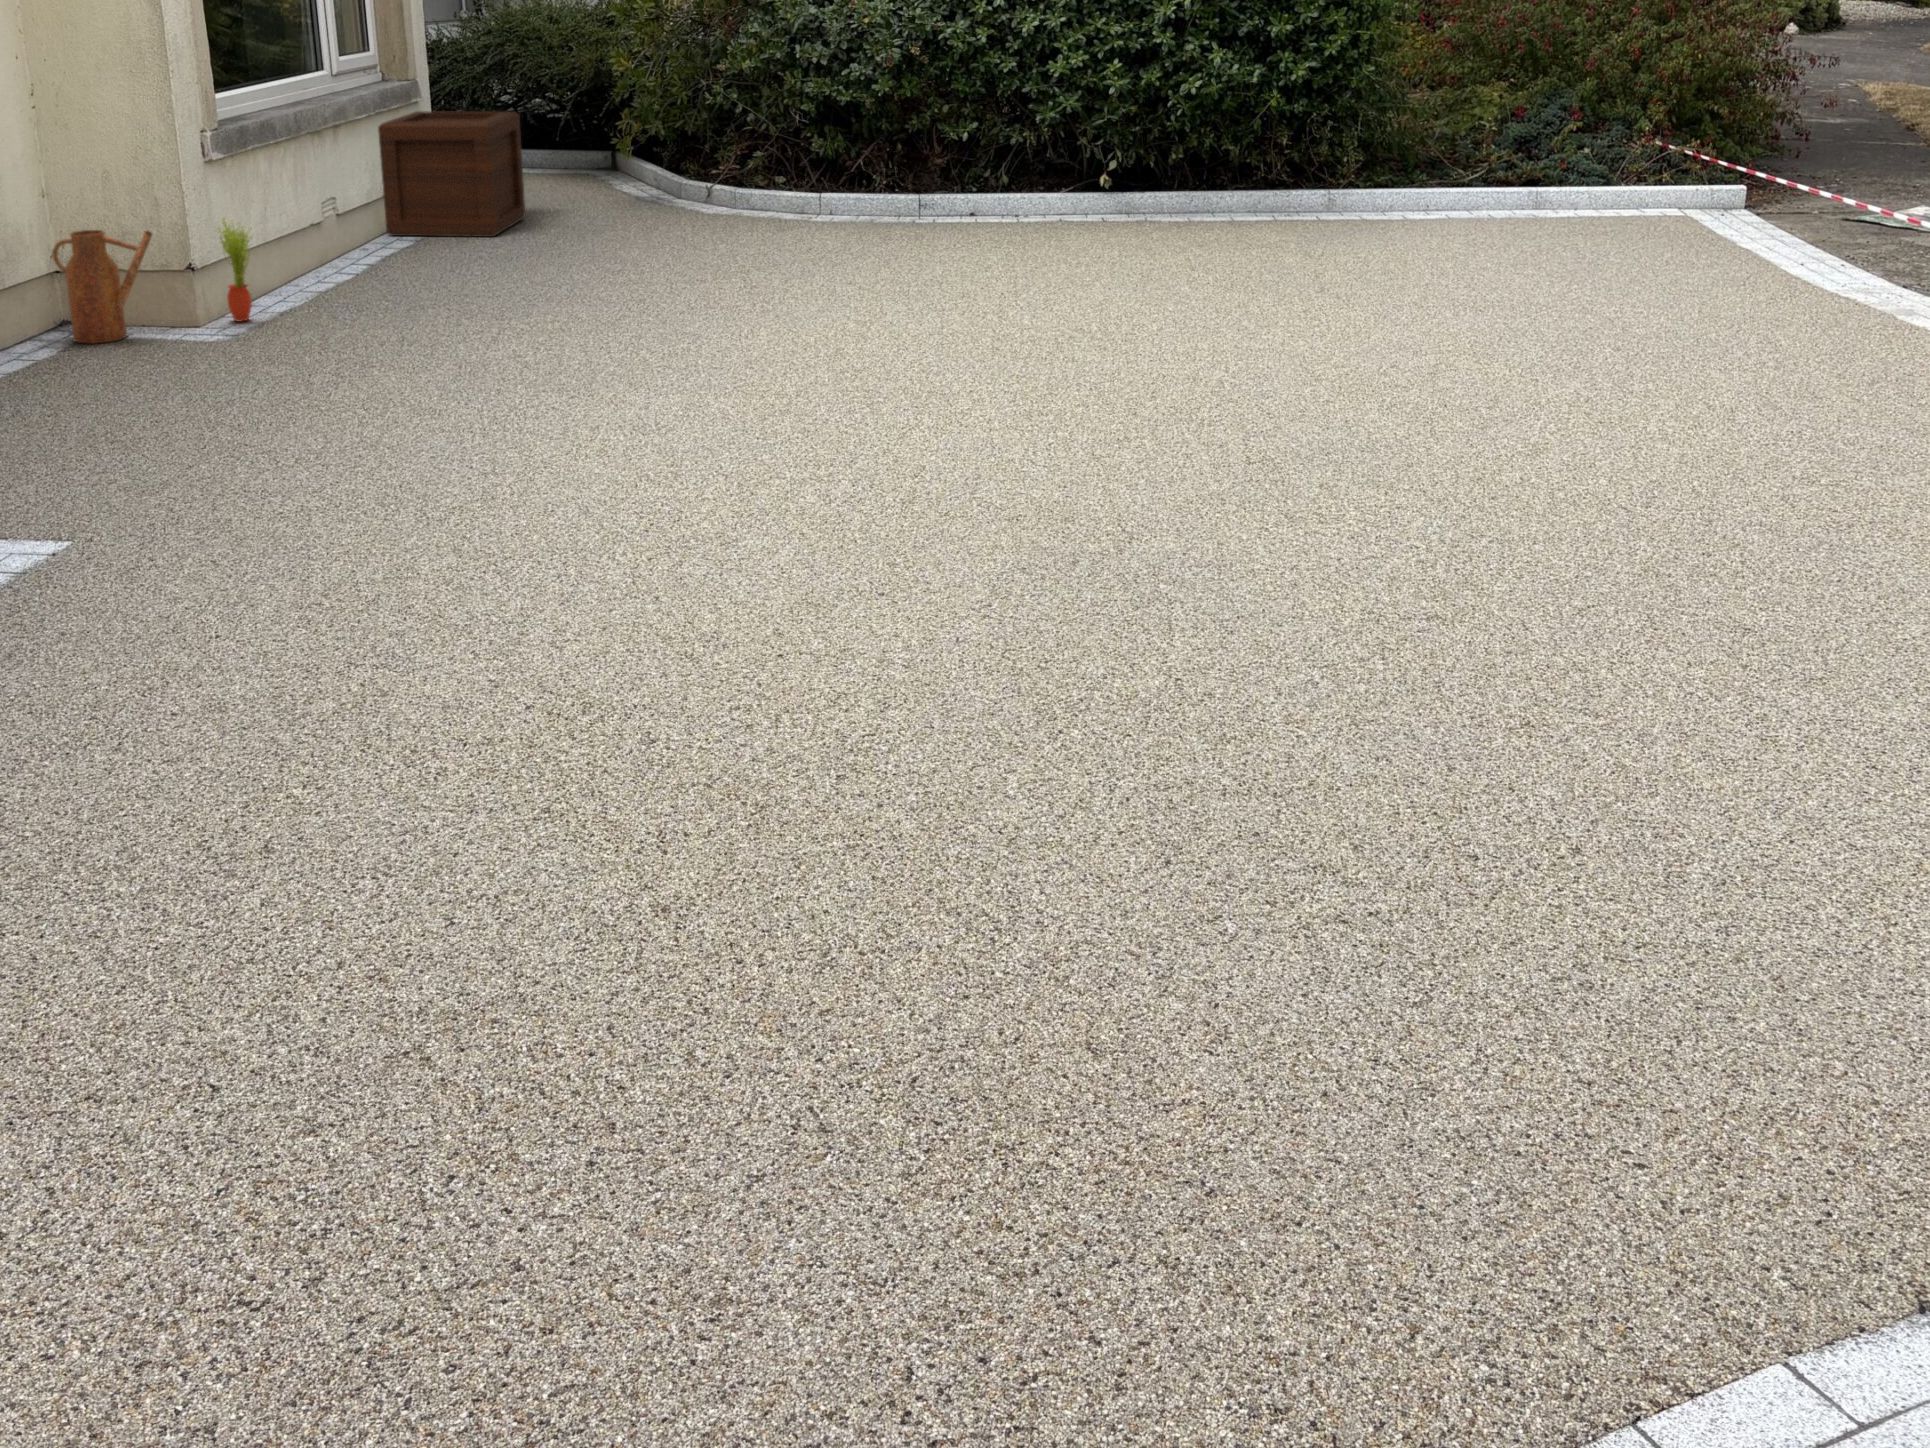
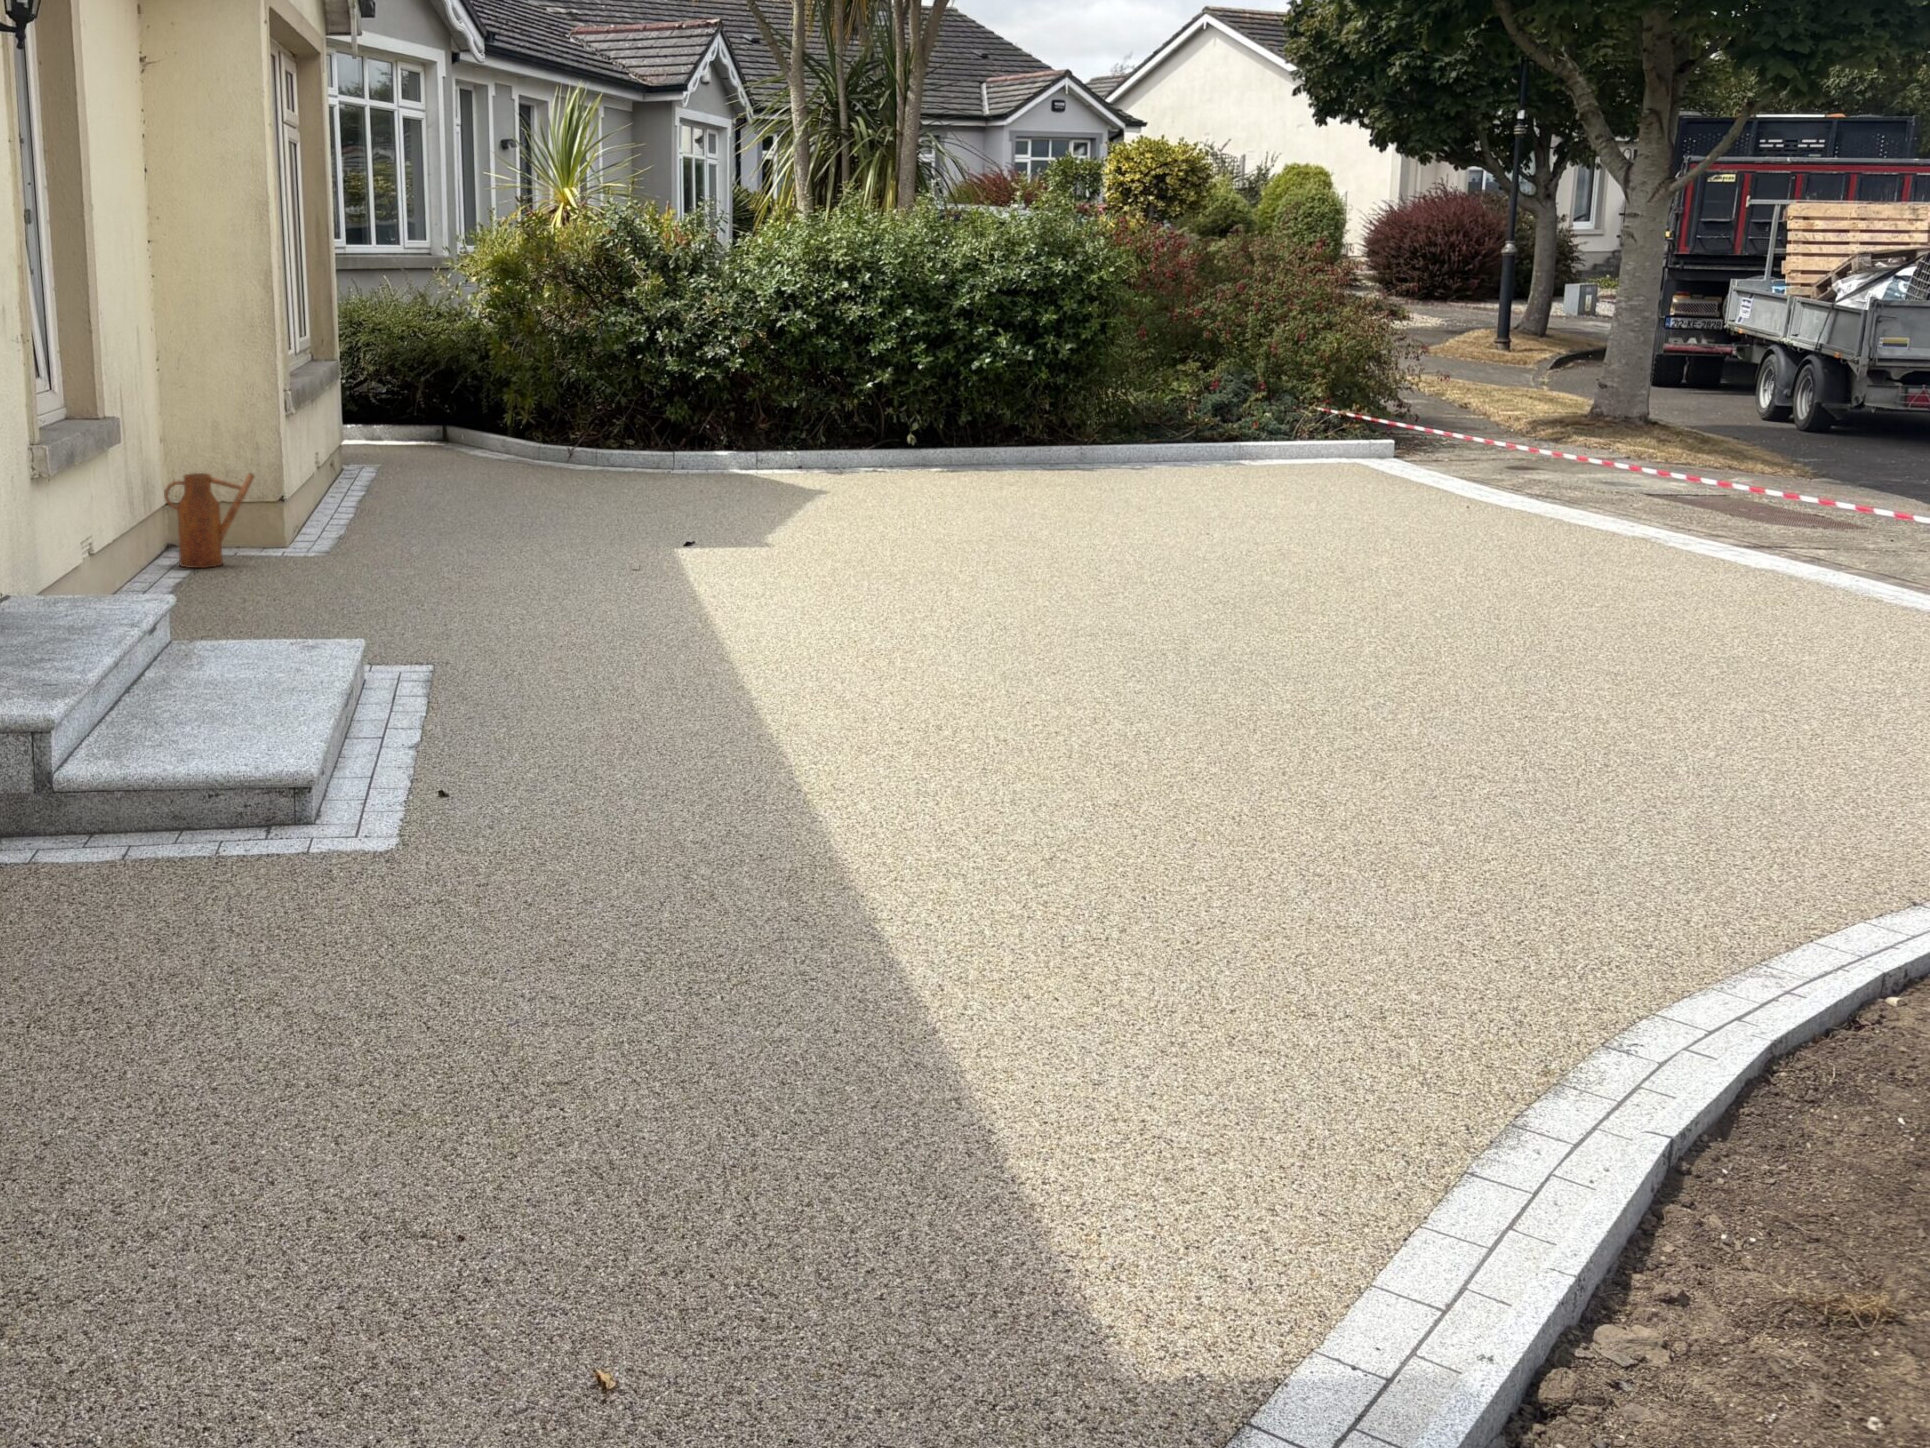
wooden crate: present [378,111,525,237] -> none [330,386,436,492]
potted plant: present [218,220,252,321] -> none [290,463,319,551]

